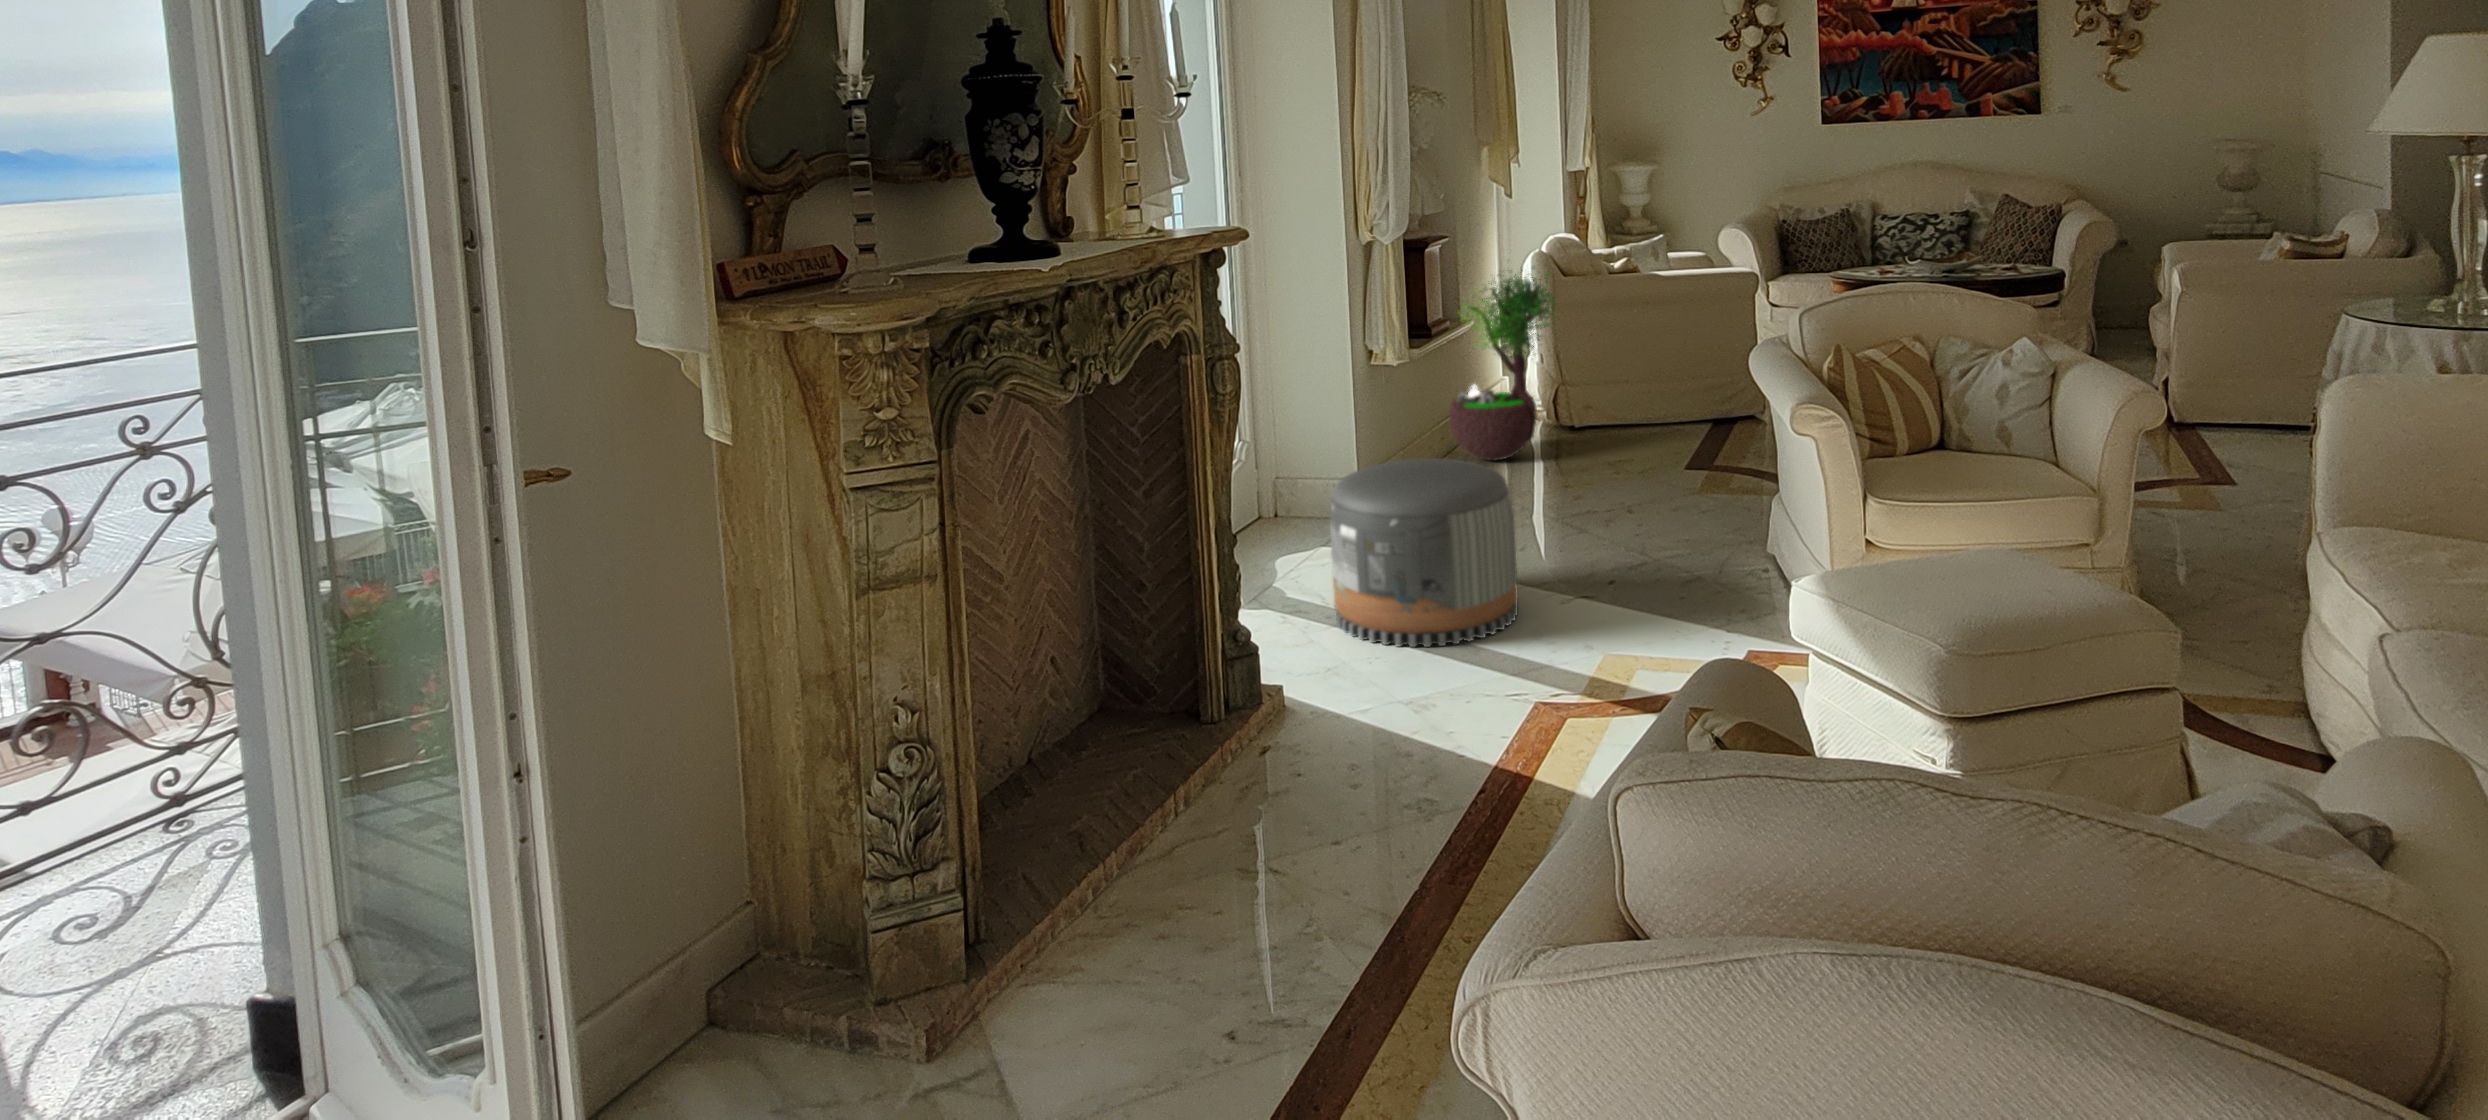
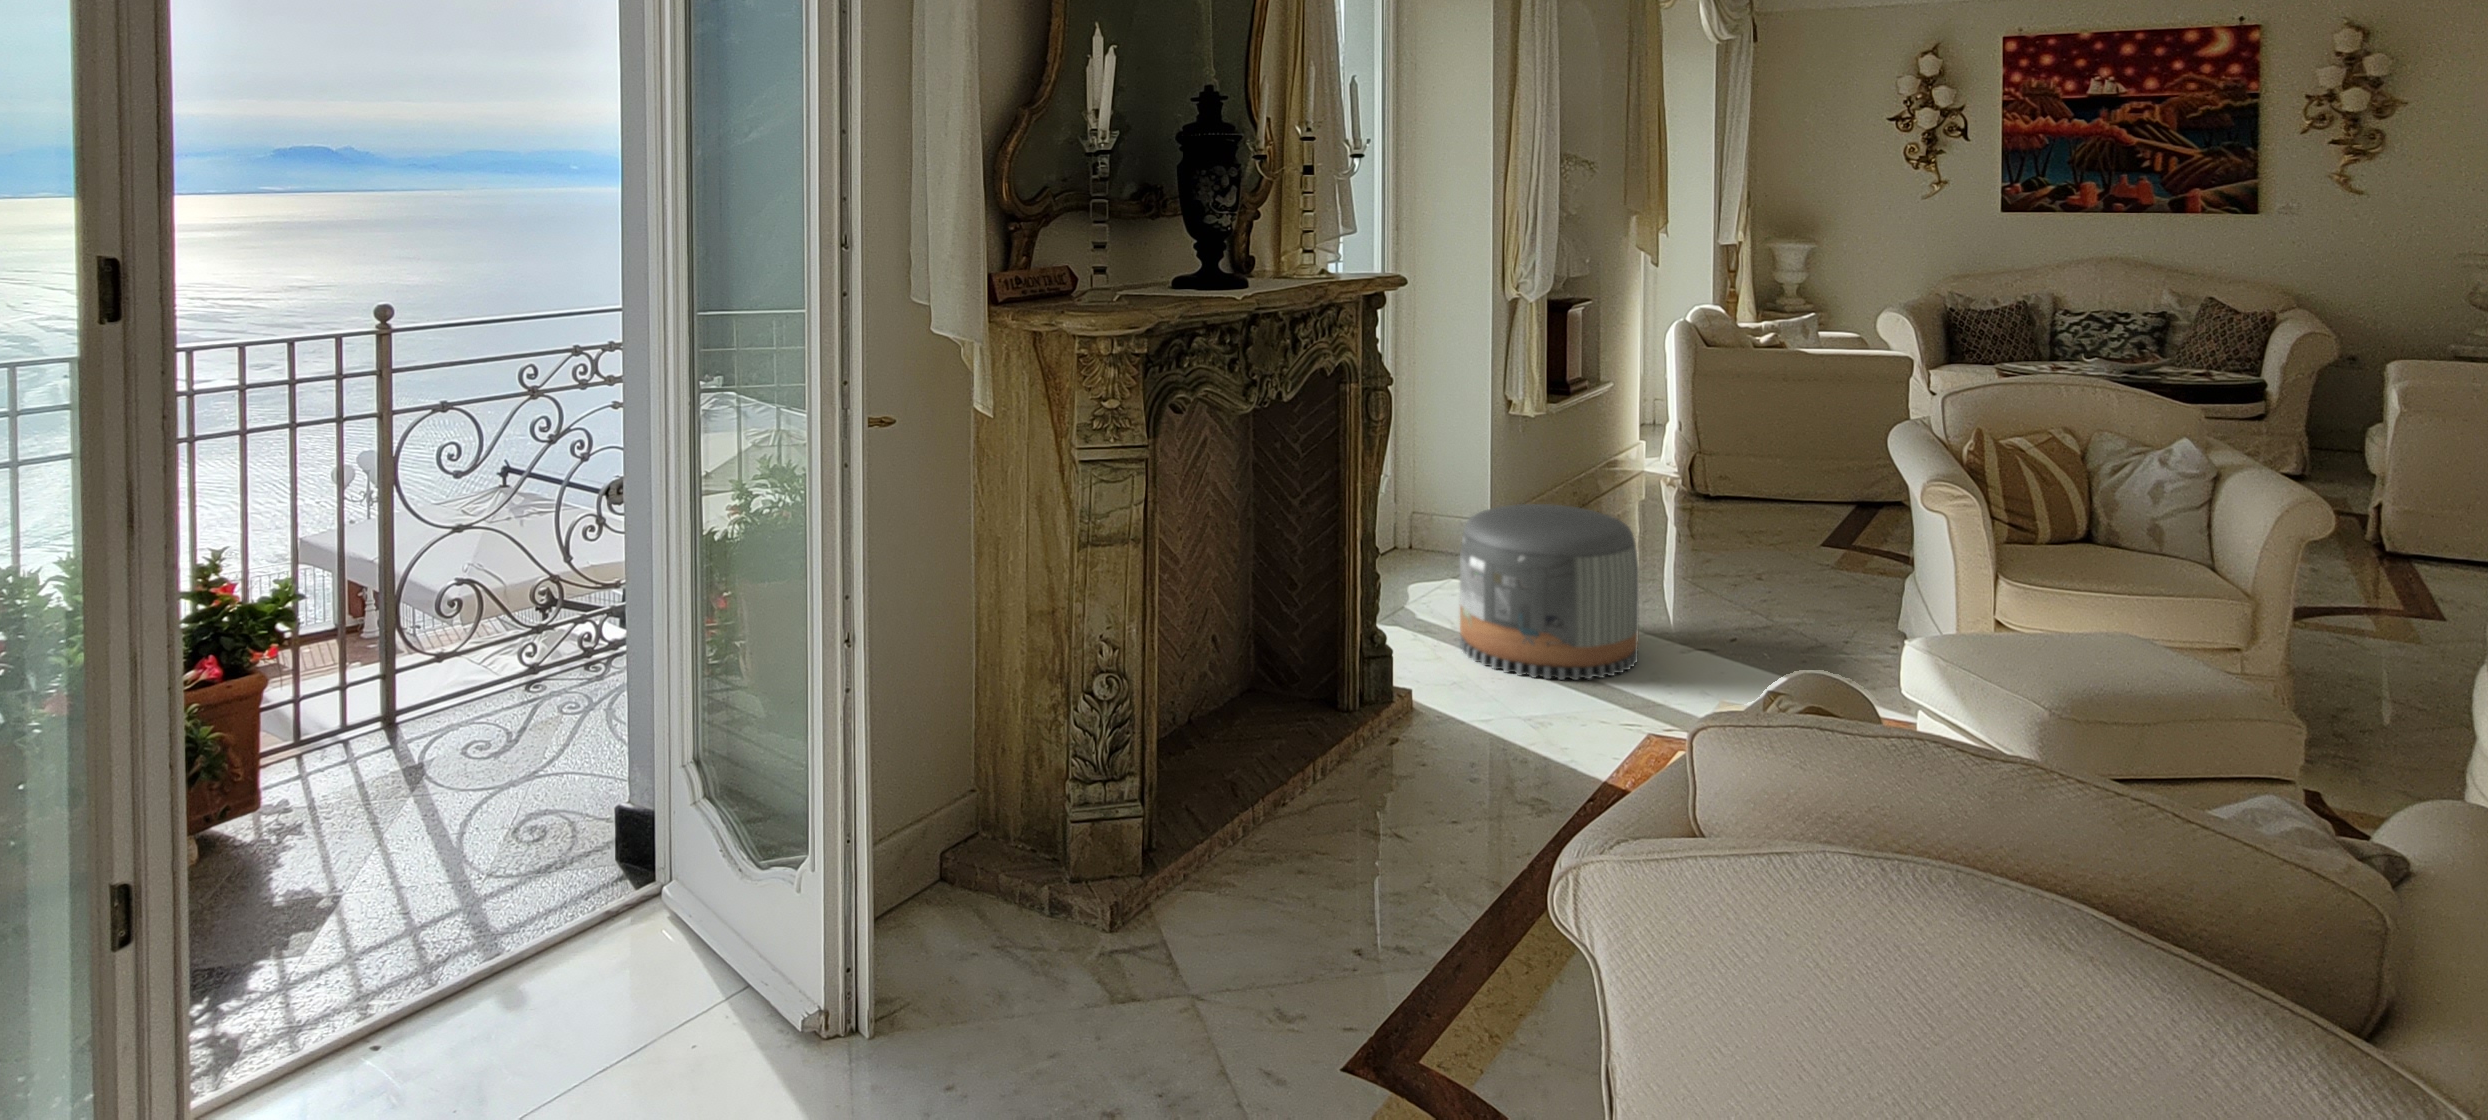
potted tree: present [1449,266,1554,460] -> none [1577,325,1695,522]

